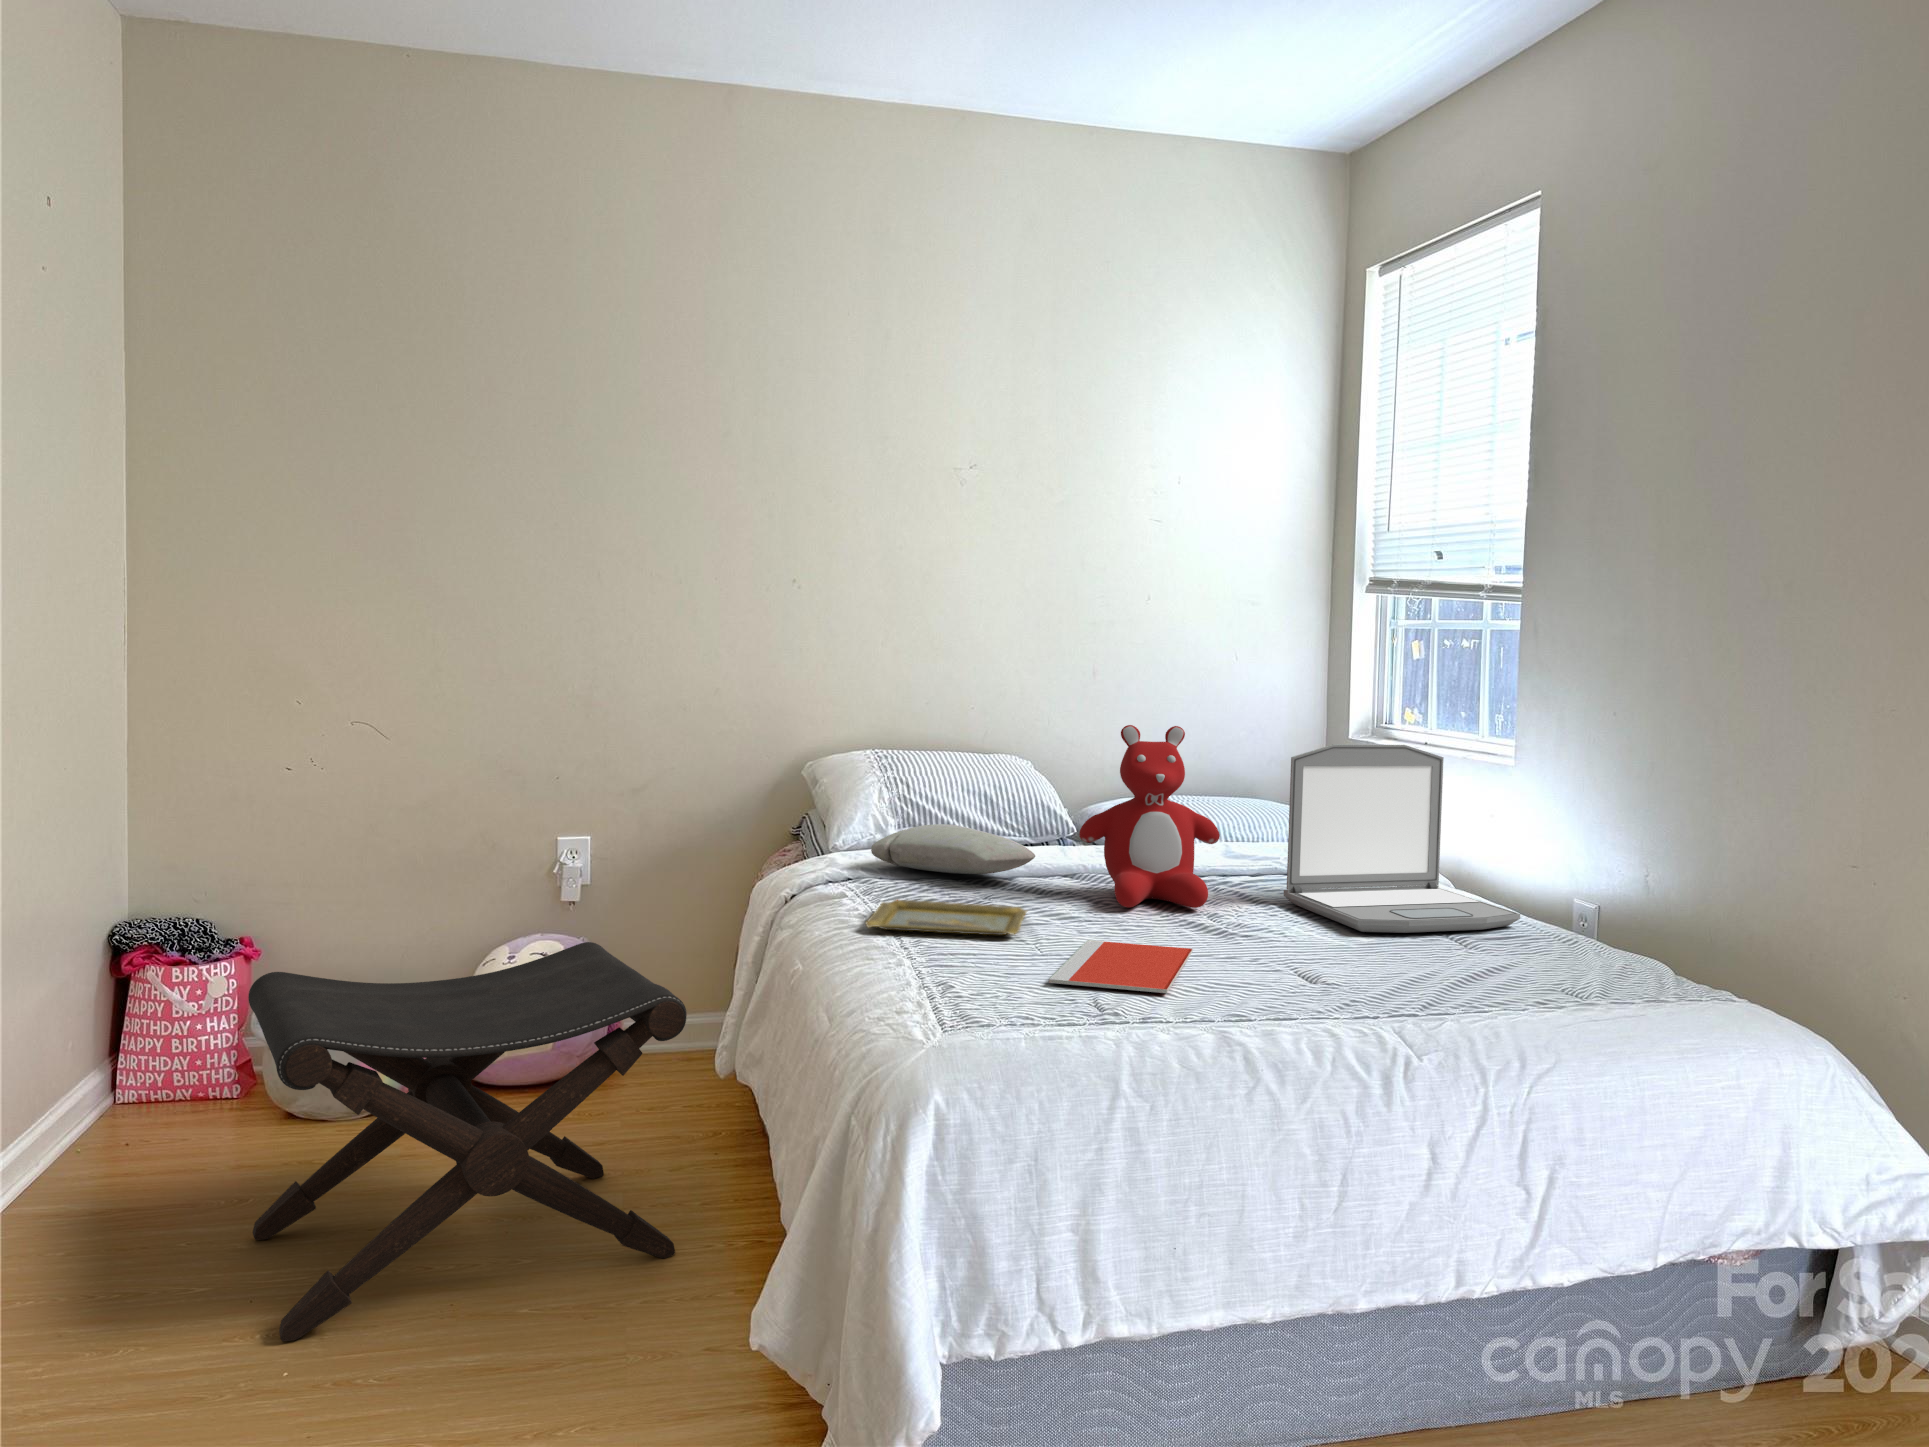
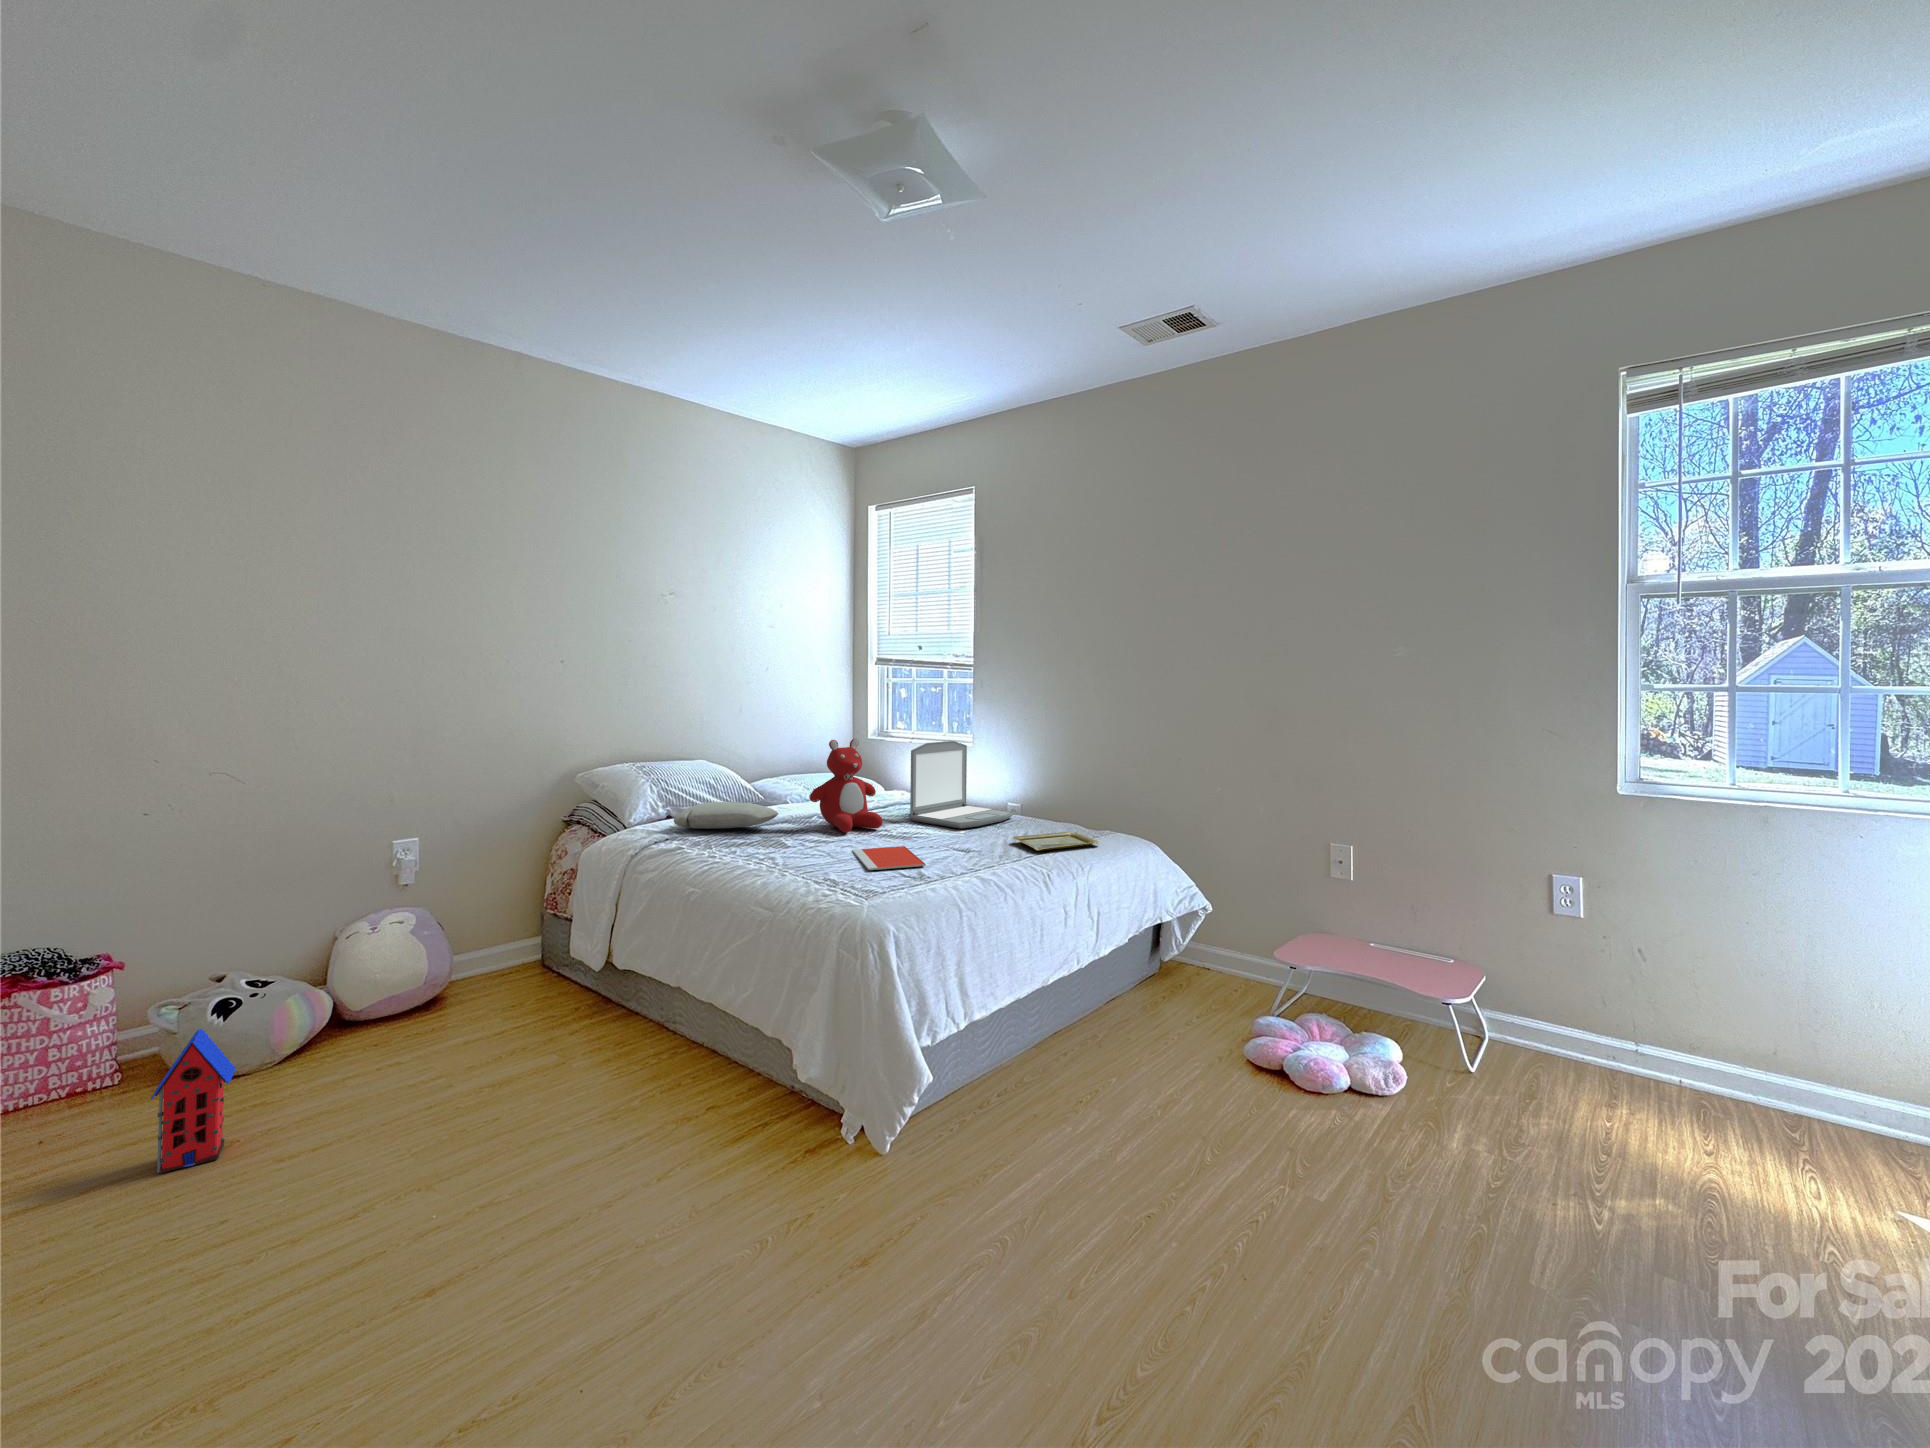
tray: present [866,900,1027,935] -> present [1012,832,1099,851]
footstool: present [248,942,687,1341] -> none [272,901,633,1198]
toy house: none [147,1045,247,1219] -> present [151,1029,236,1173]

